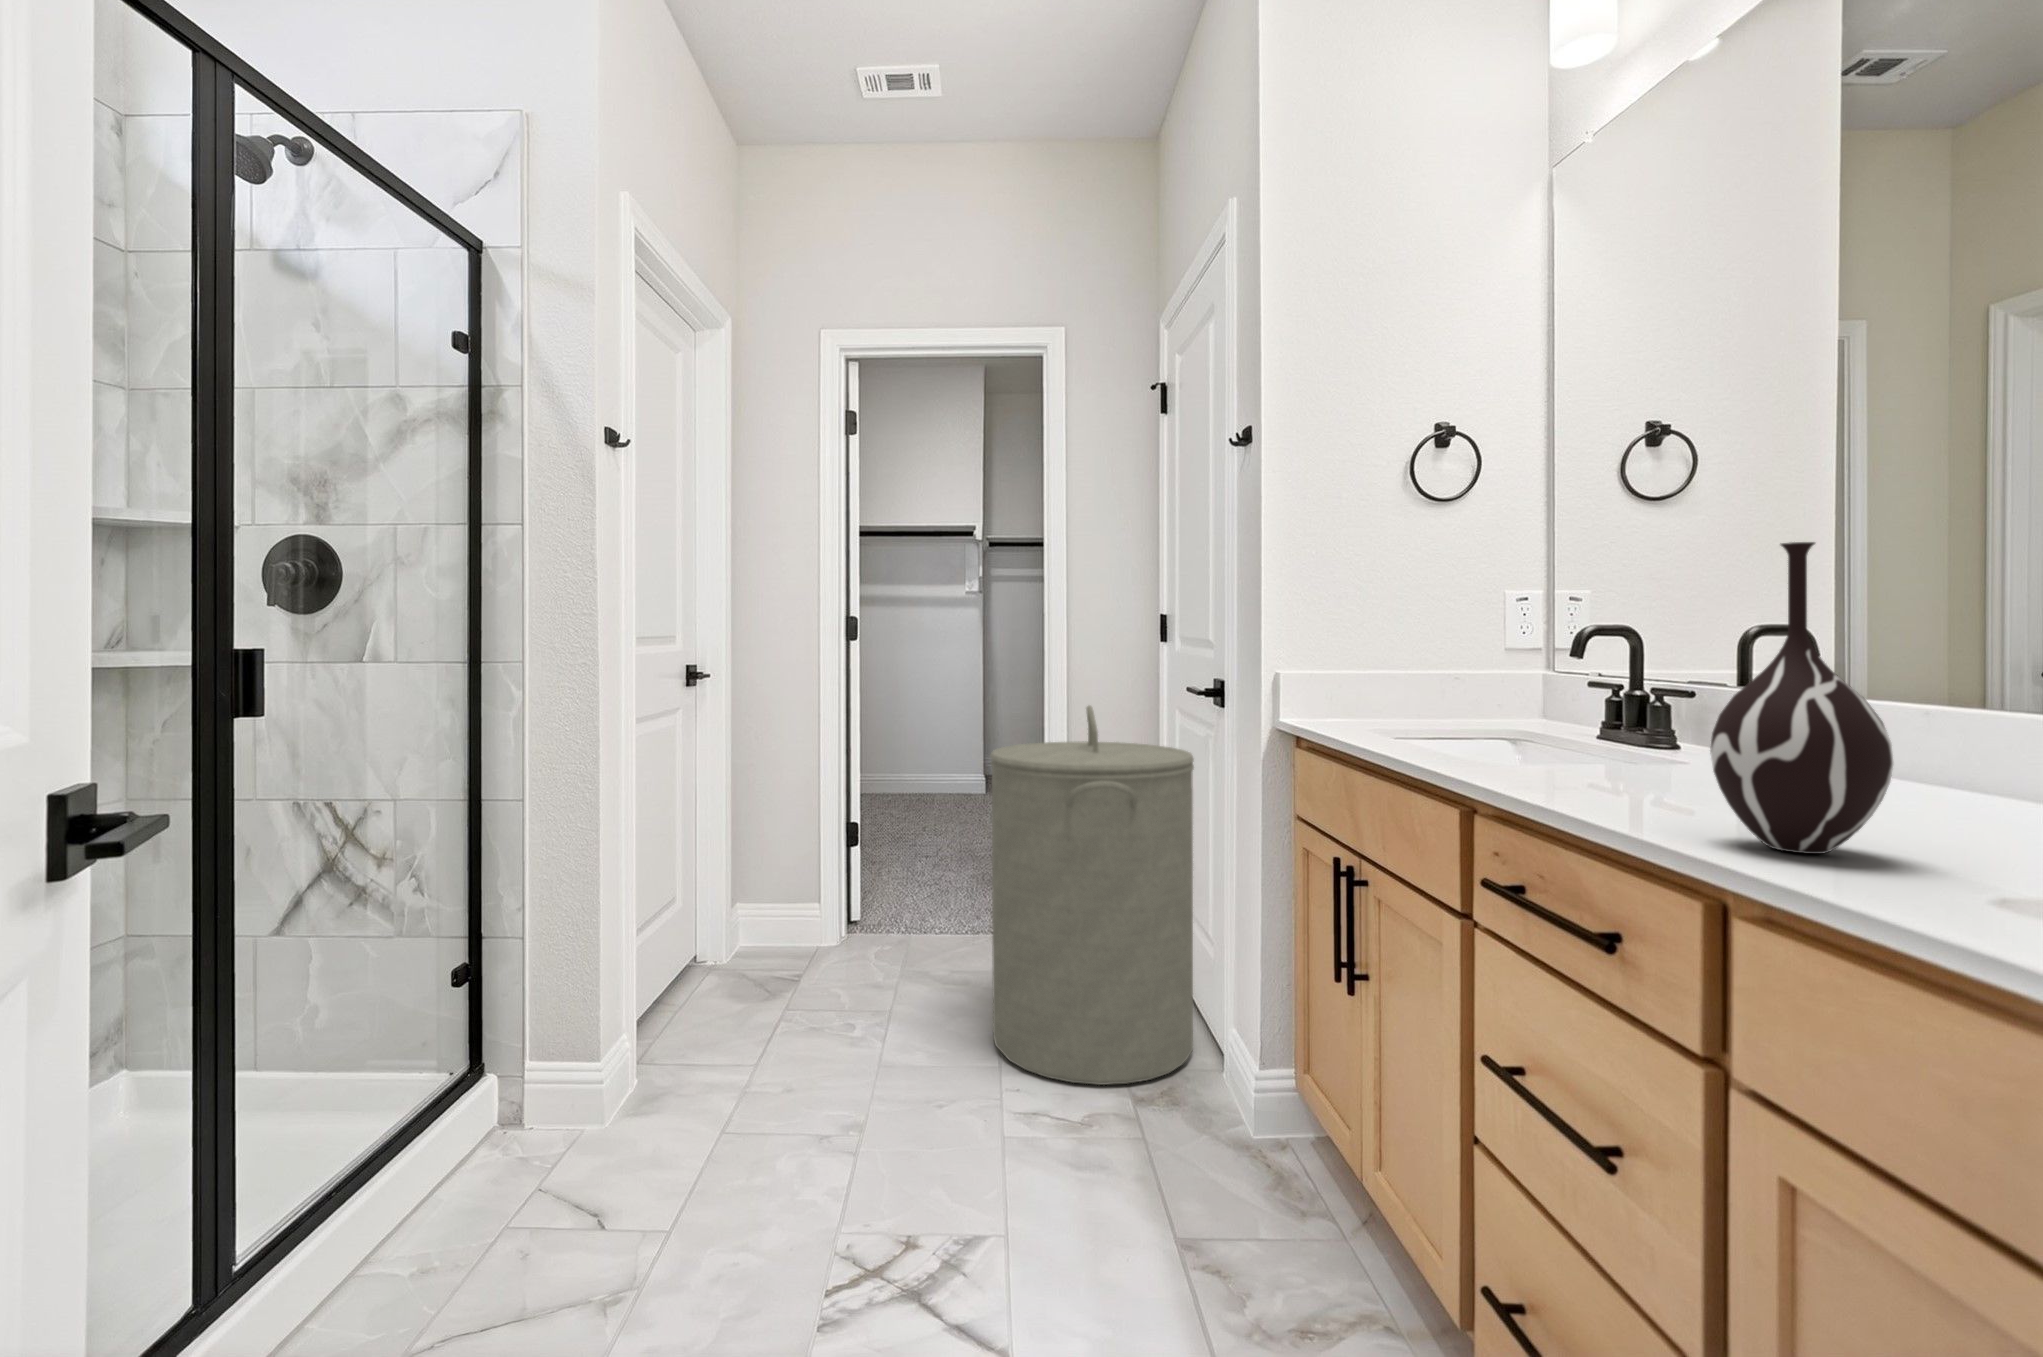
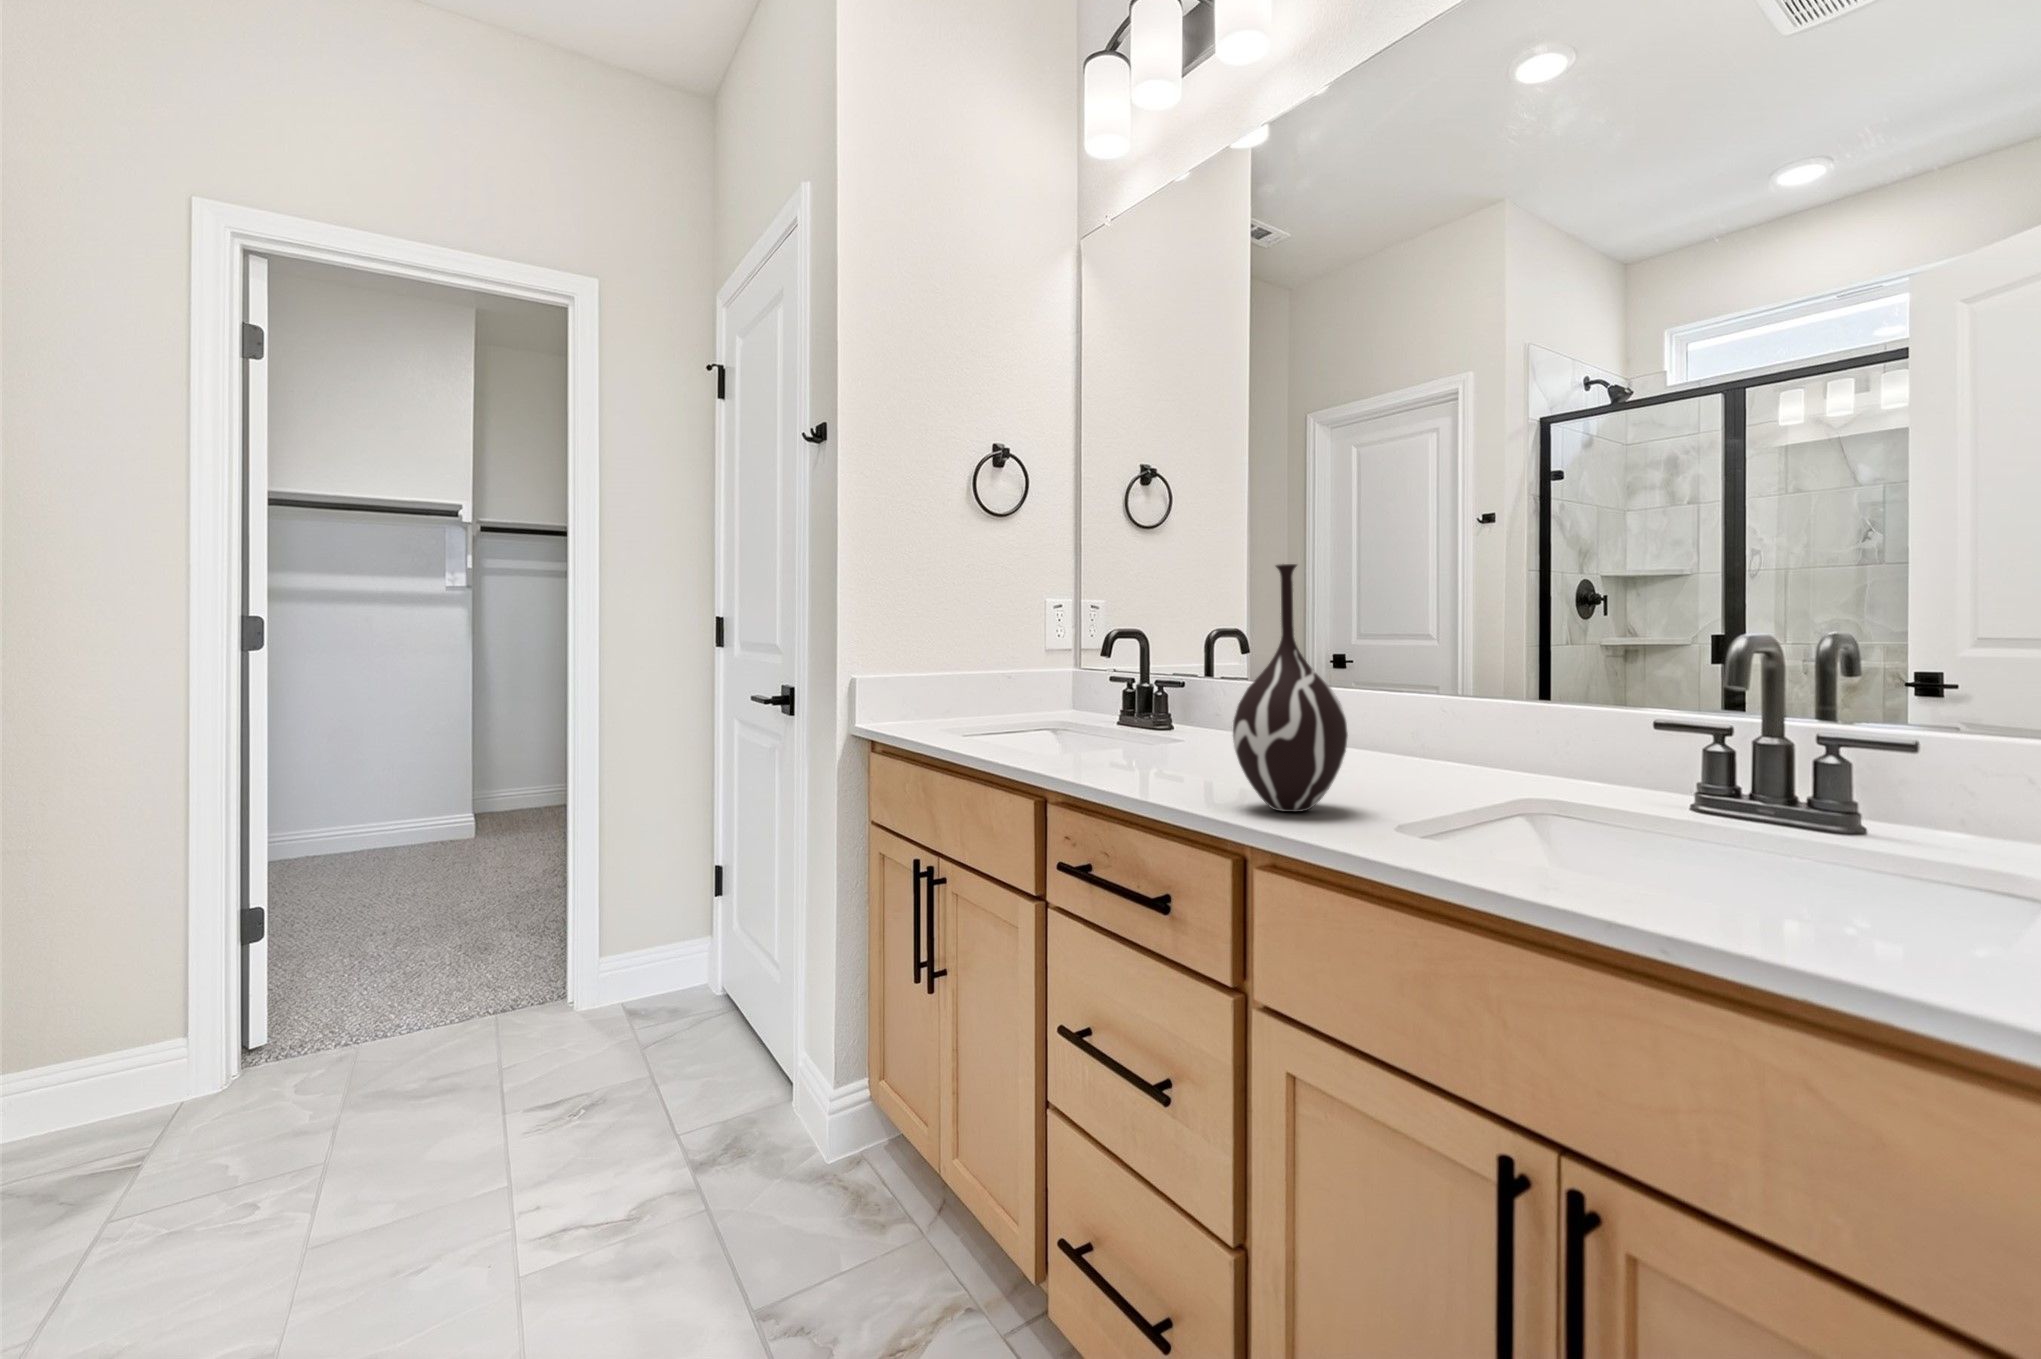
laundry hamper: present [990,705,1194,1085] -> none [522,723,769,1144]

